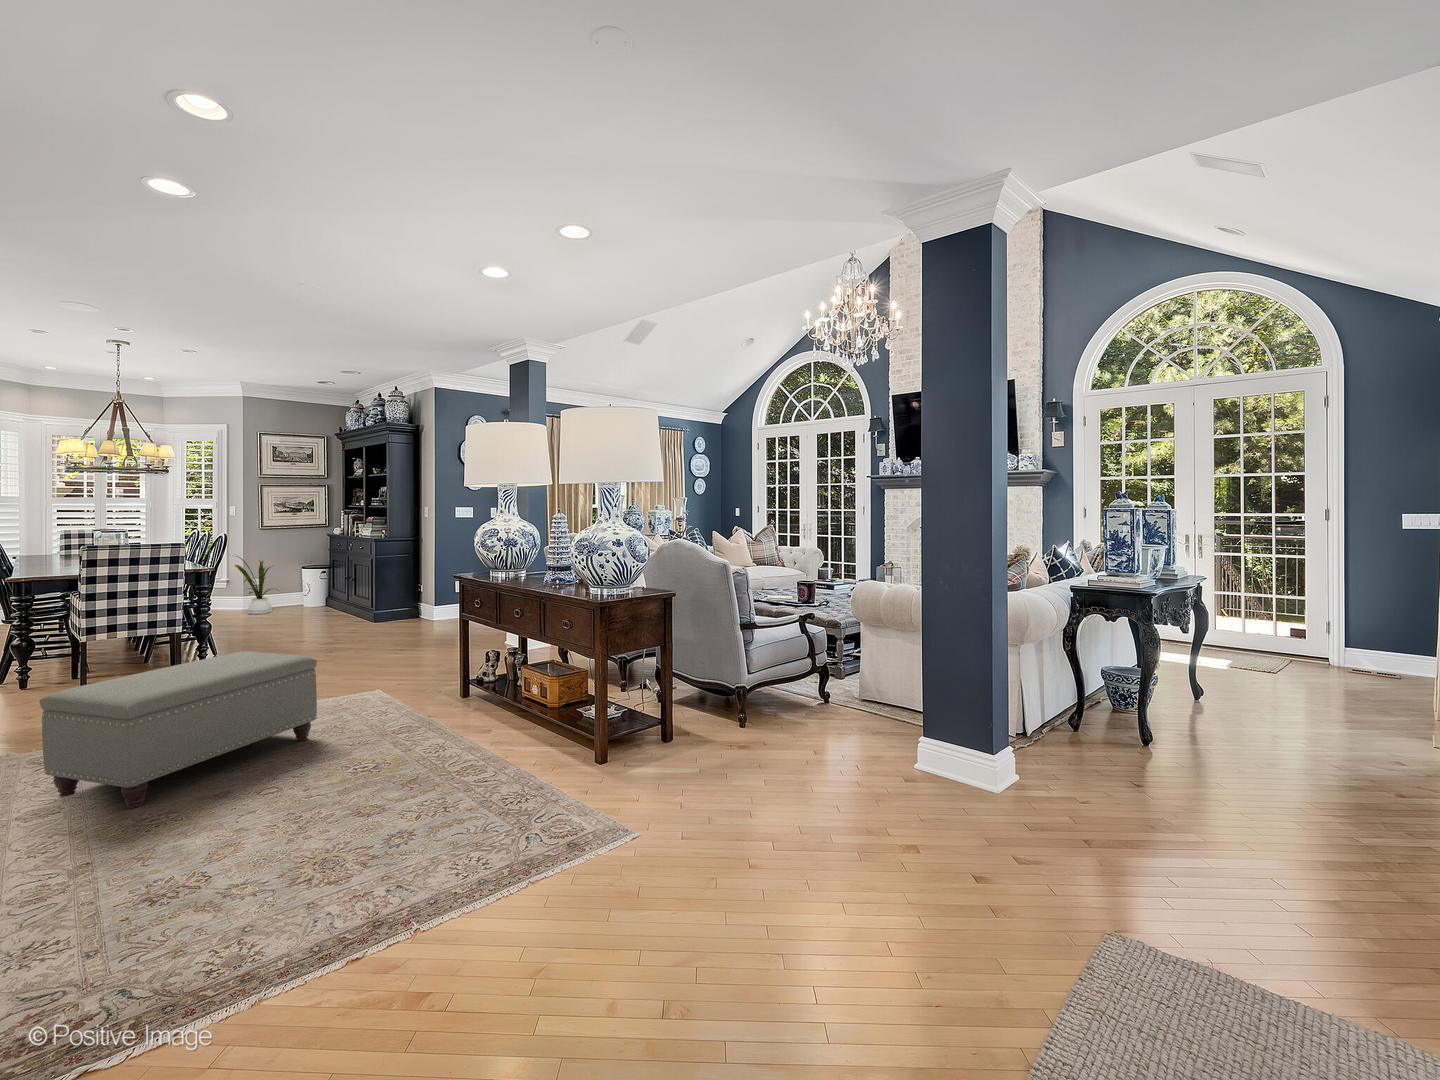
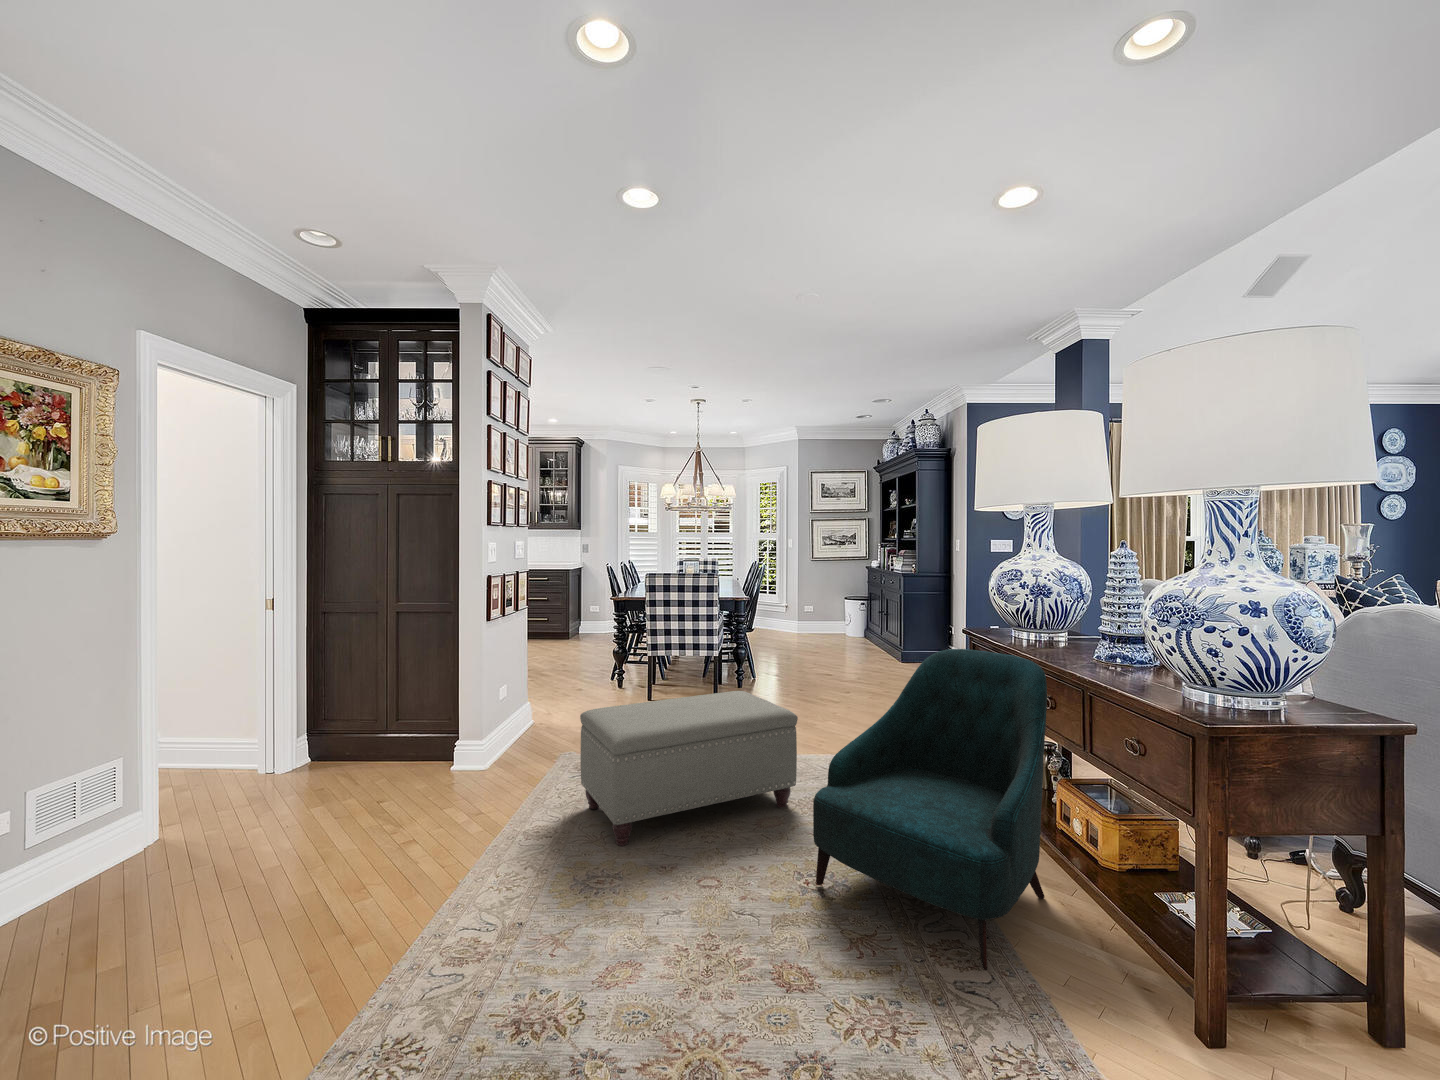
house plant: present [235,556,272,614] -> none [790,583,826,639]
armchair: none [355,586,519,772] -> present [813,649,1047,970]

